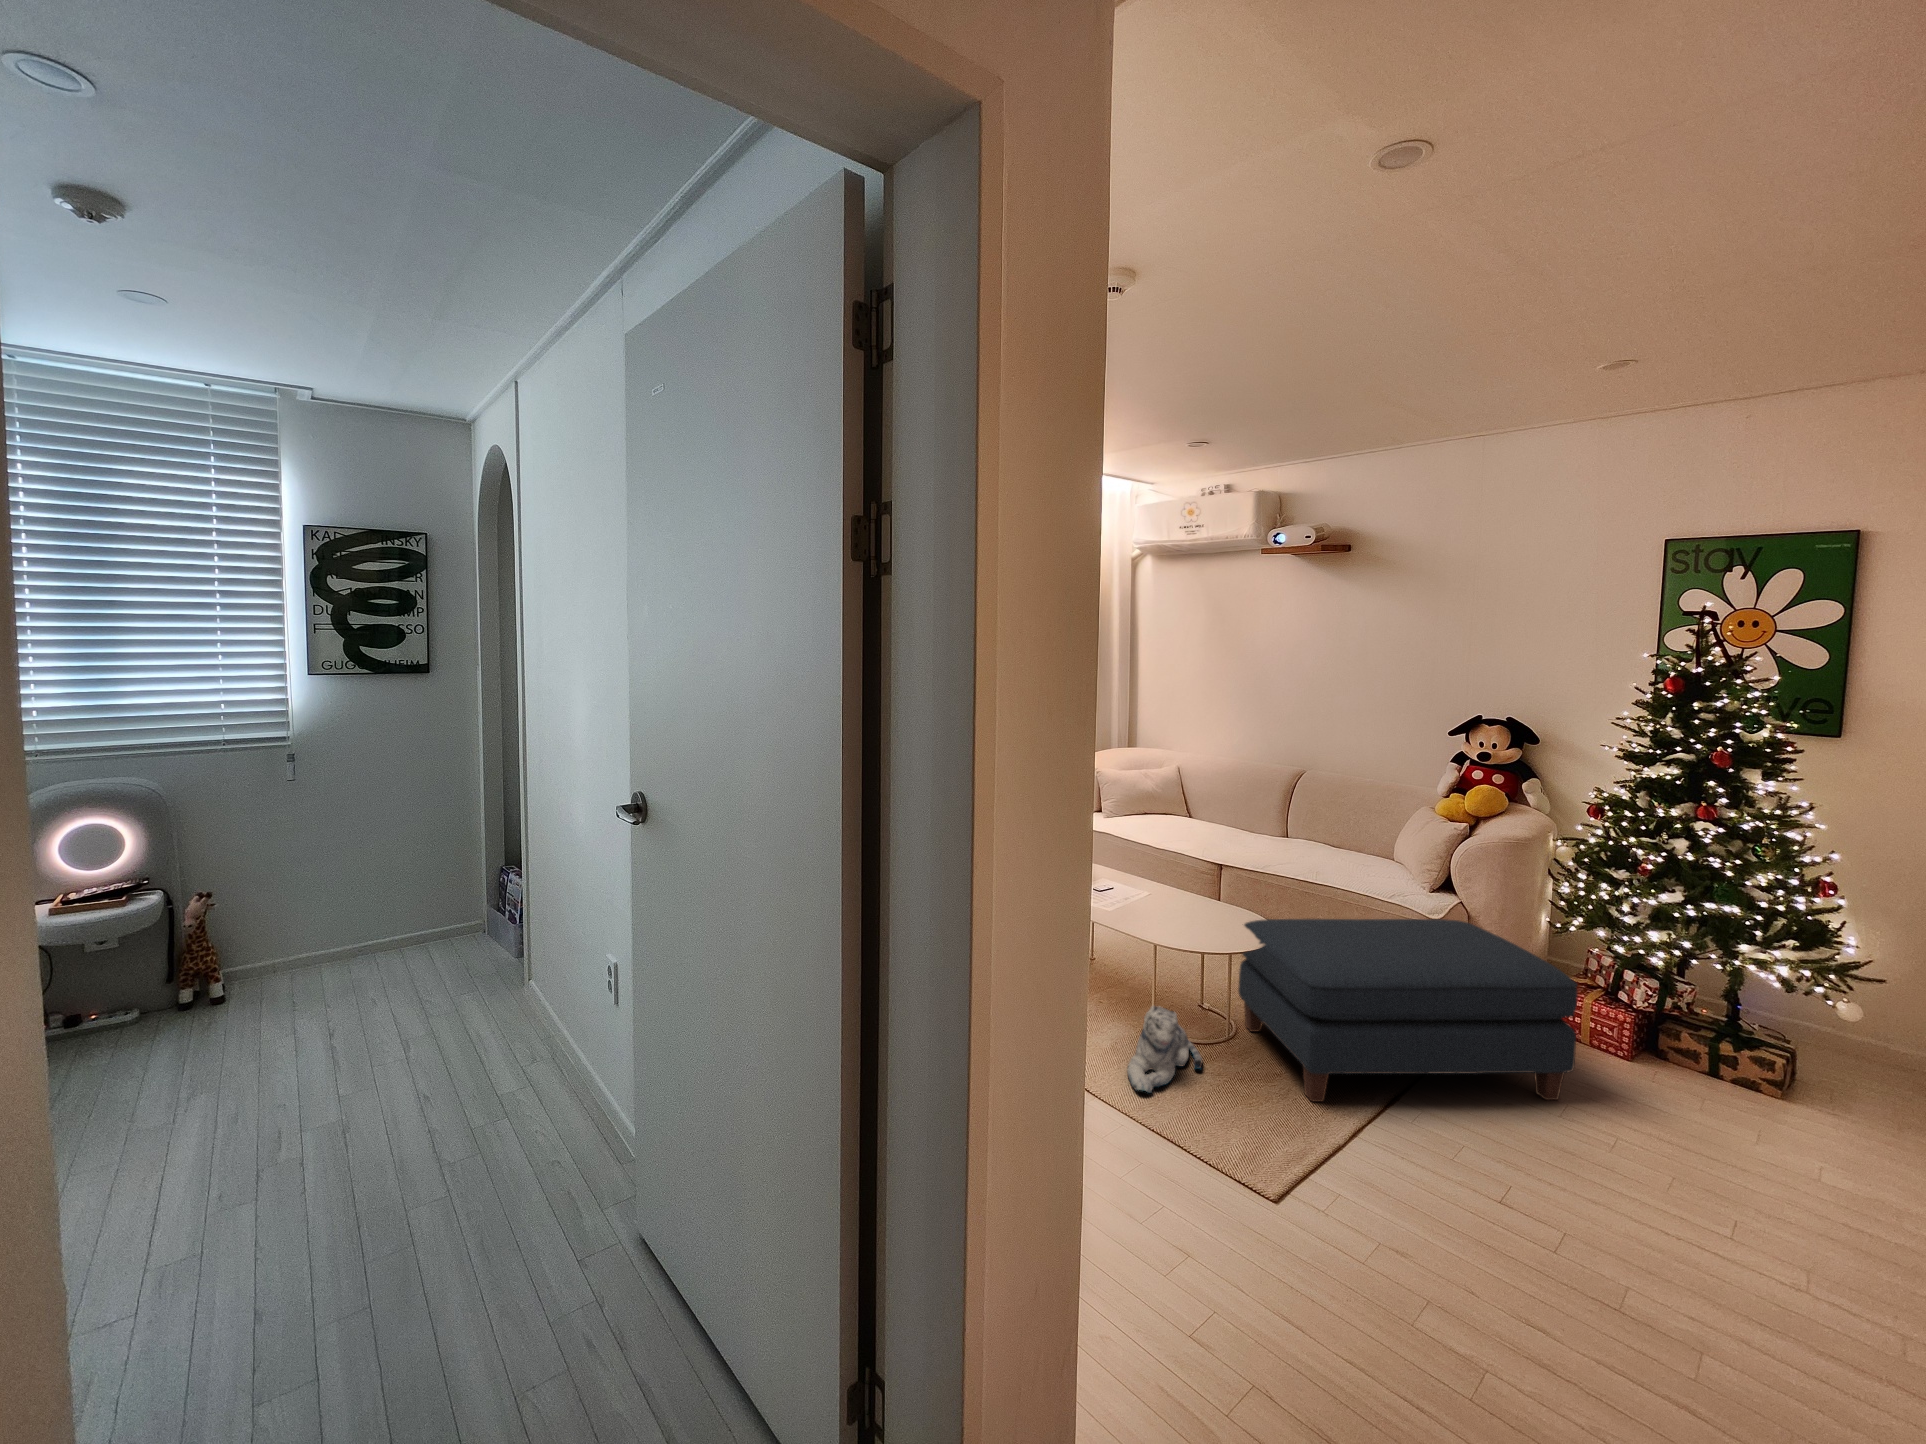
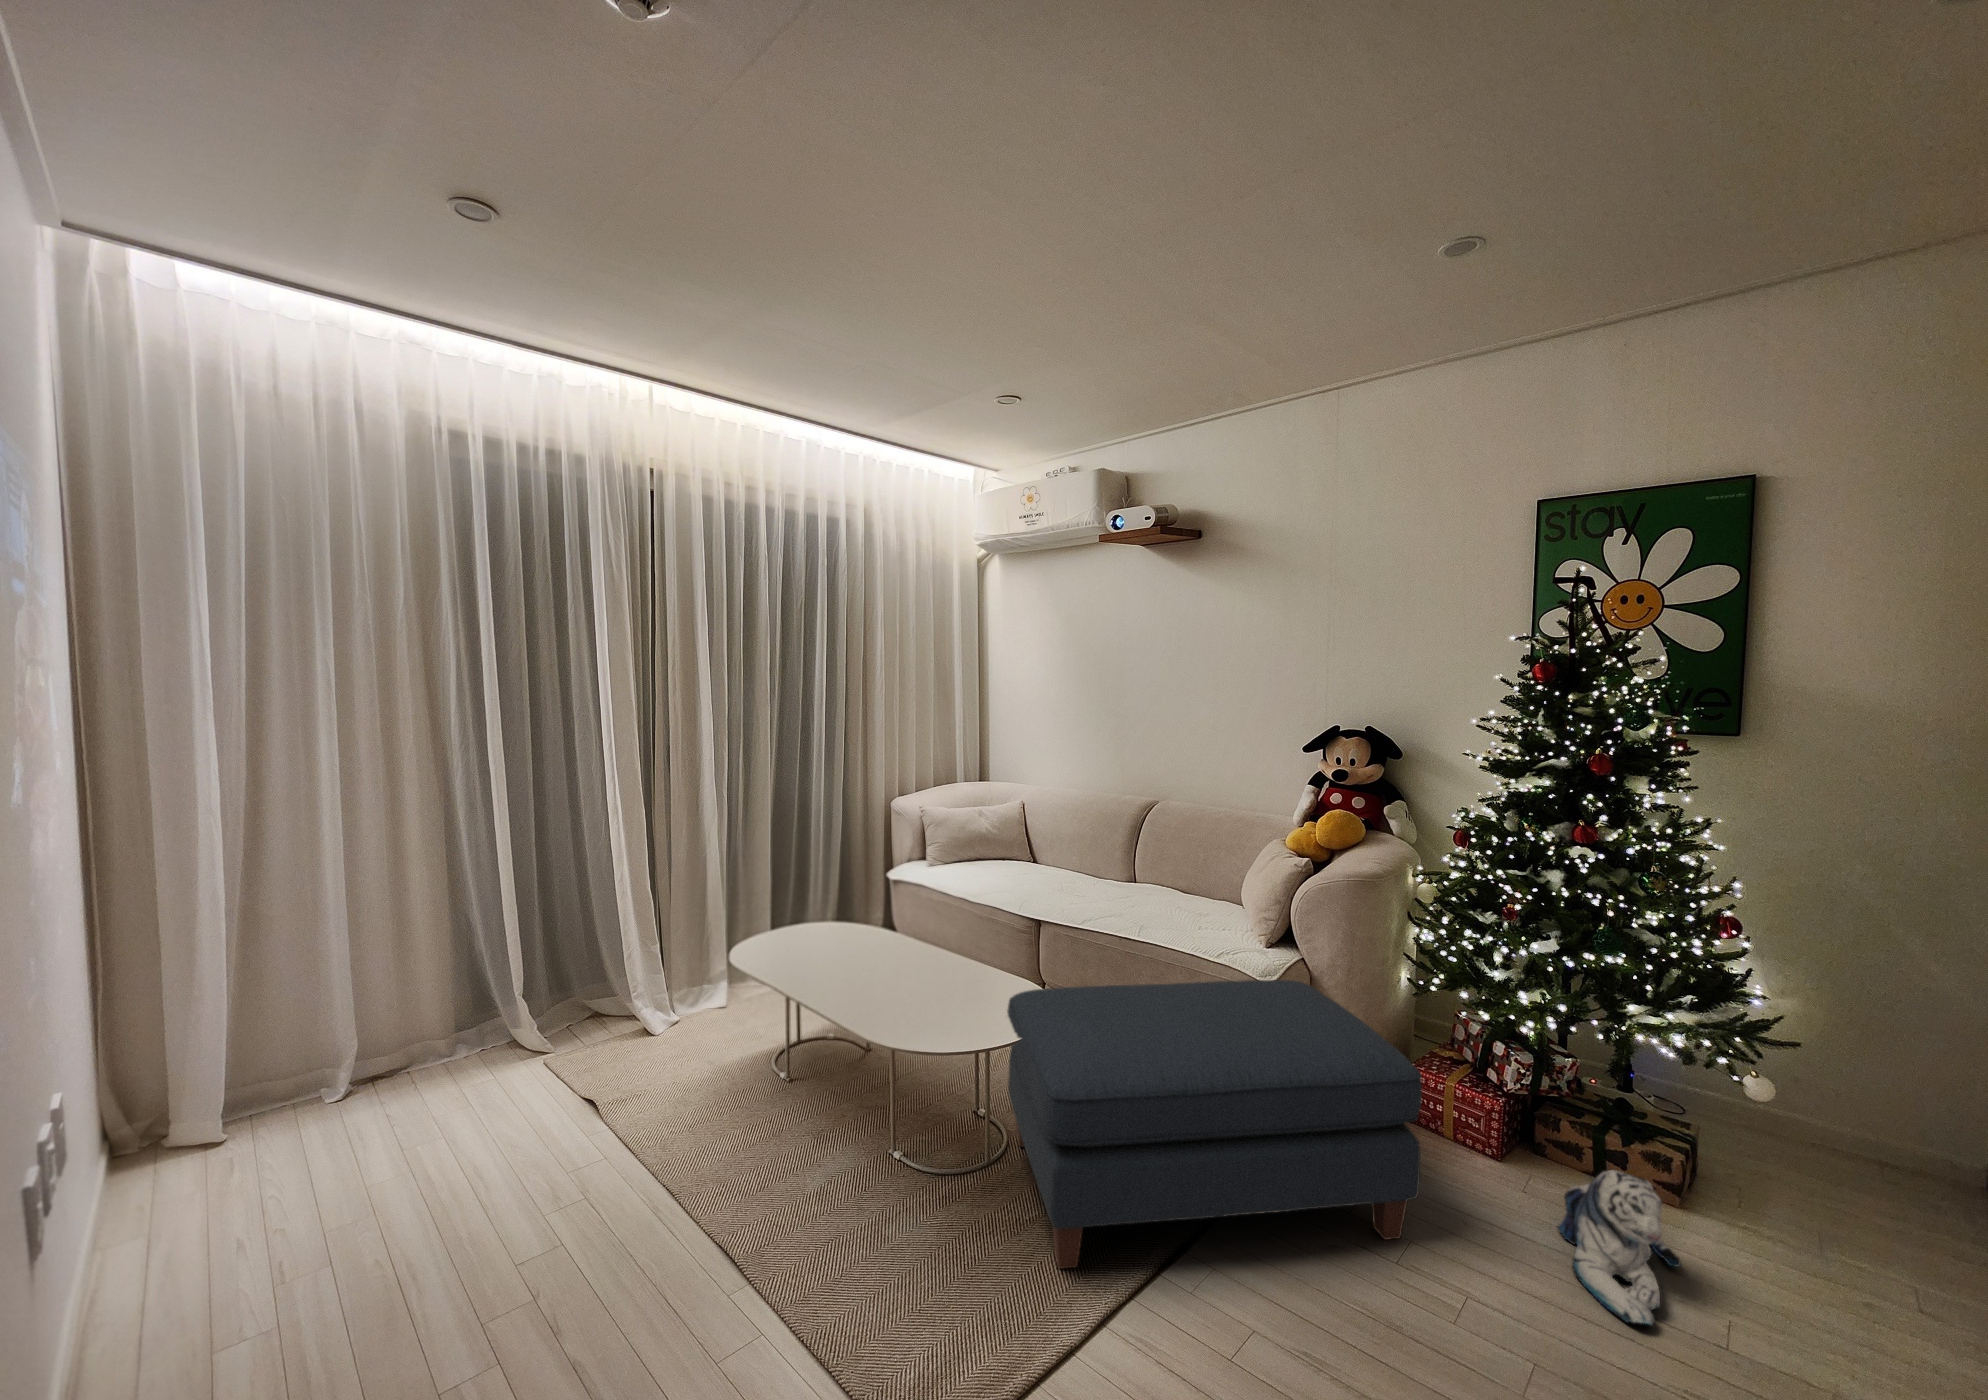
plush toy: present [1127,1006,1202,1093] -> present [1557,1170,1680,1325]

